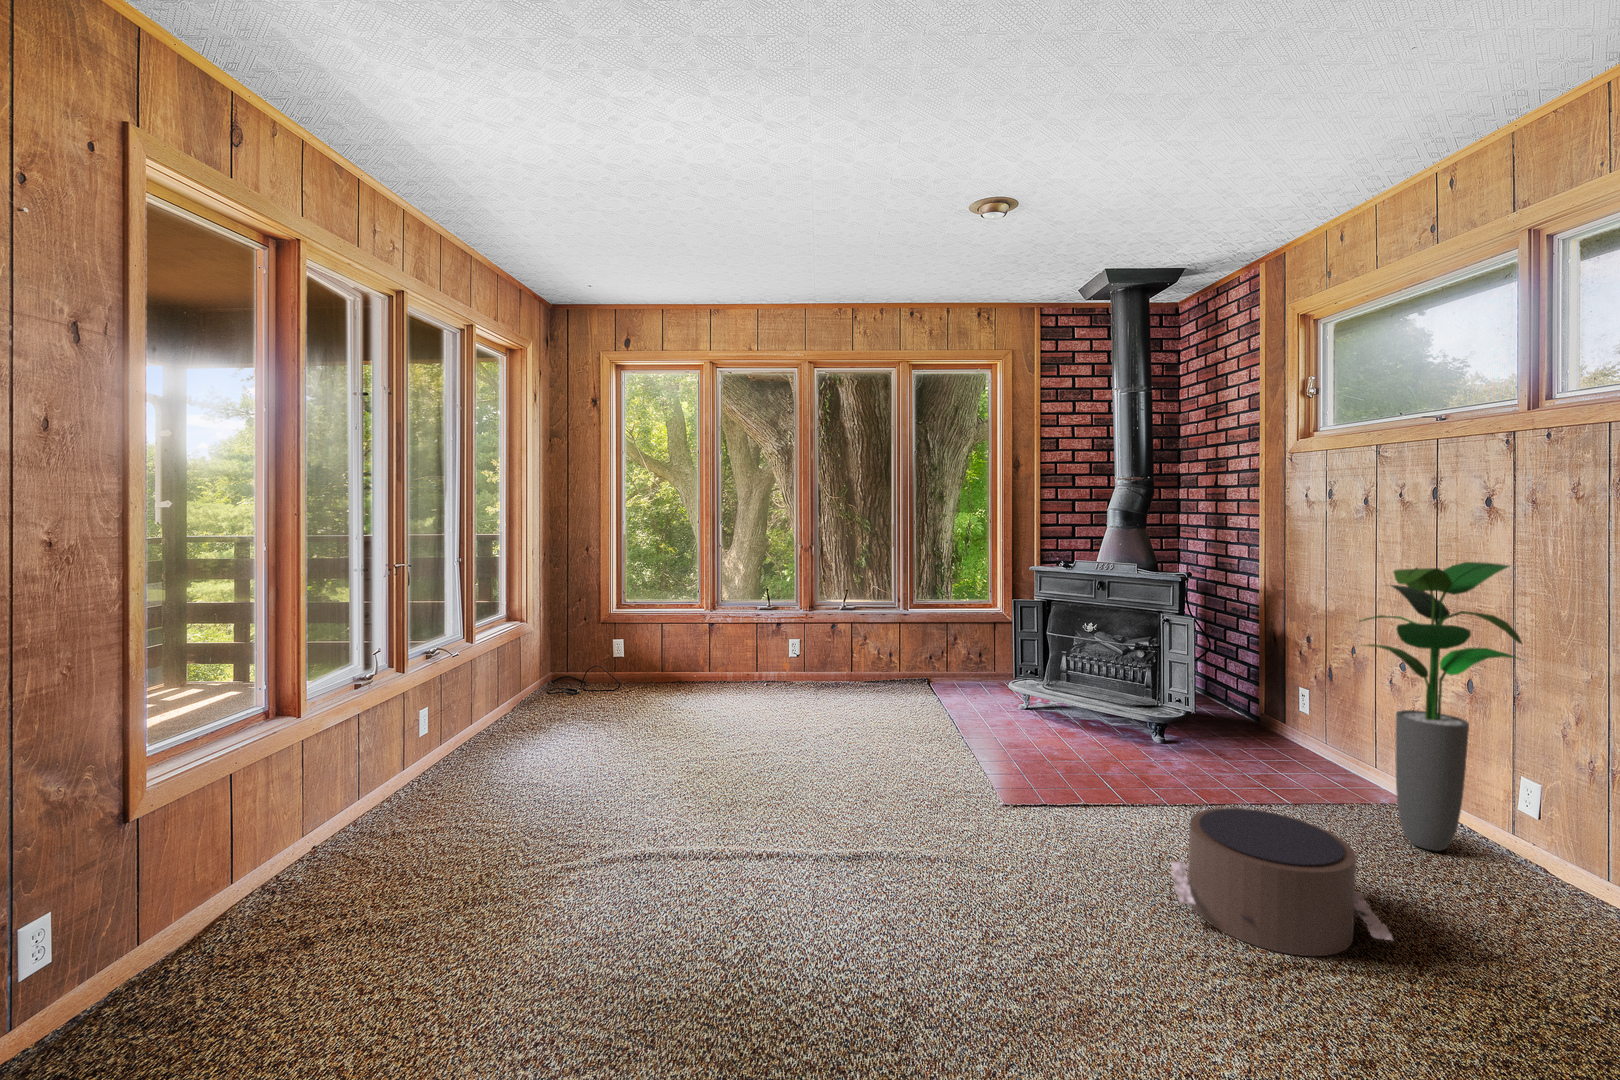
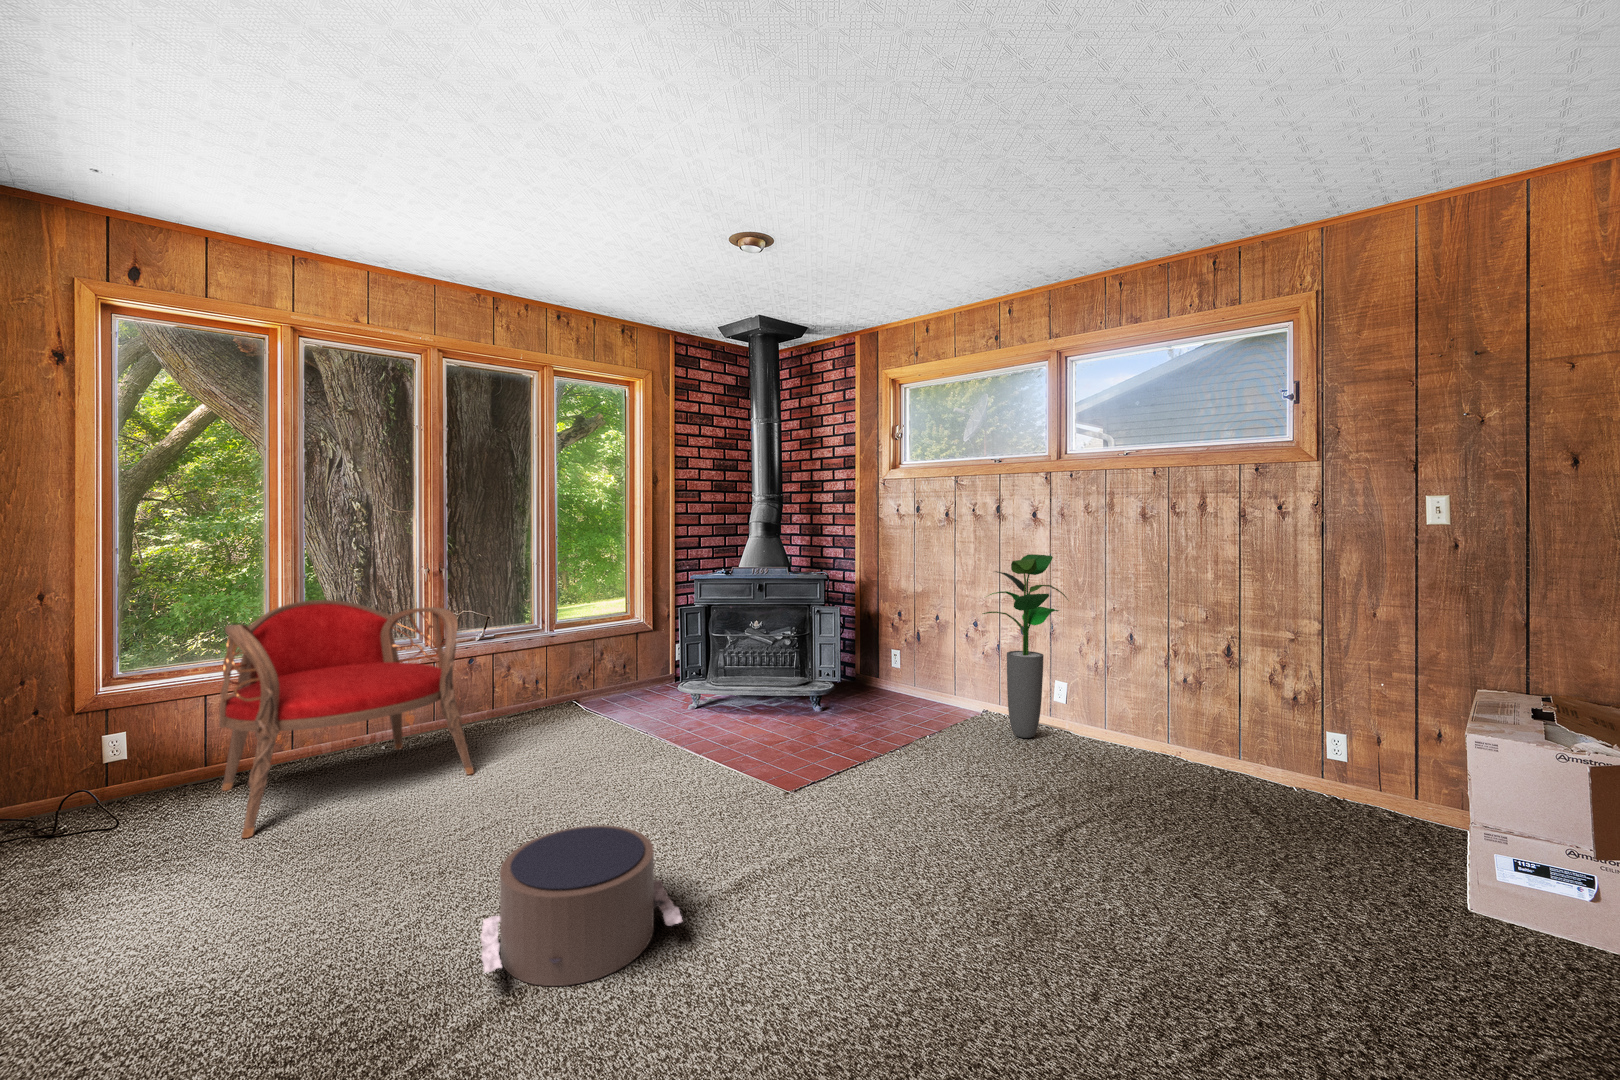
armchair: none [638,567,788,716] -> present [220,600,474,838]
pouf: present [1171,808,1393,956] -> present [481,825,682,986]

